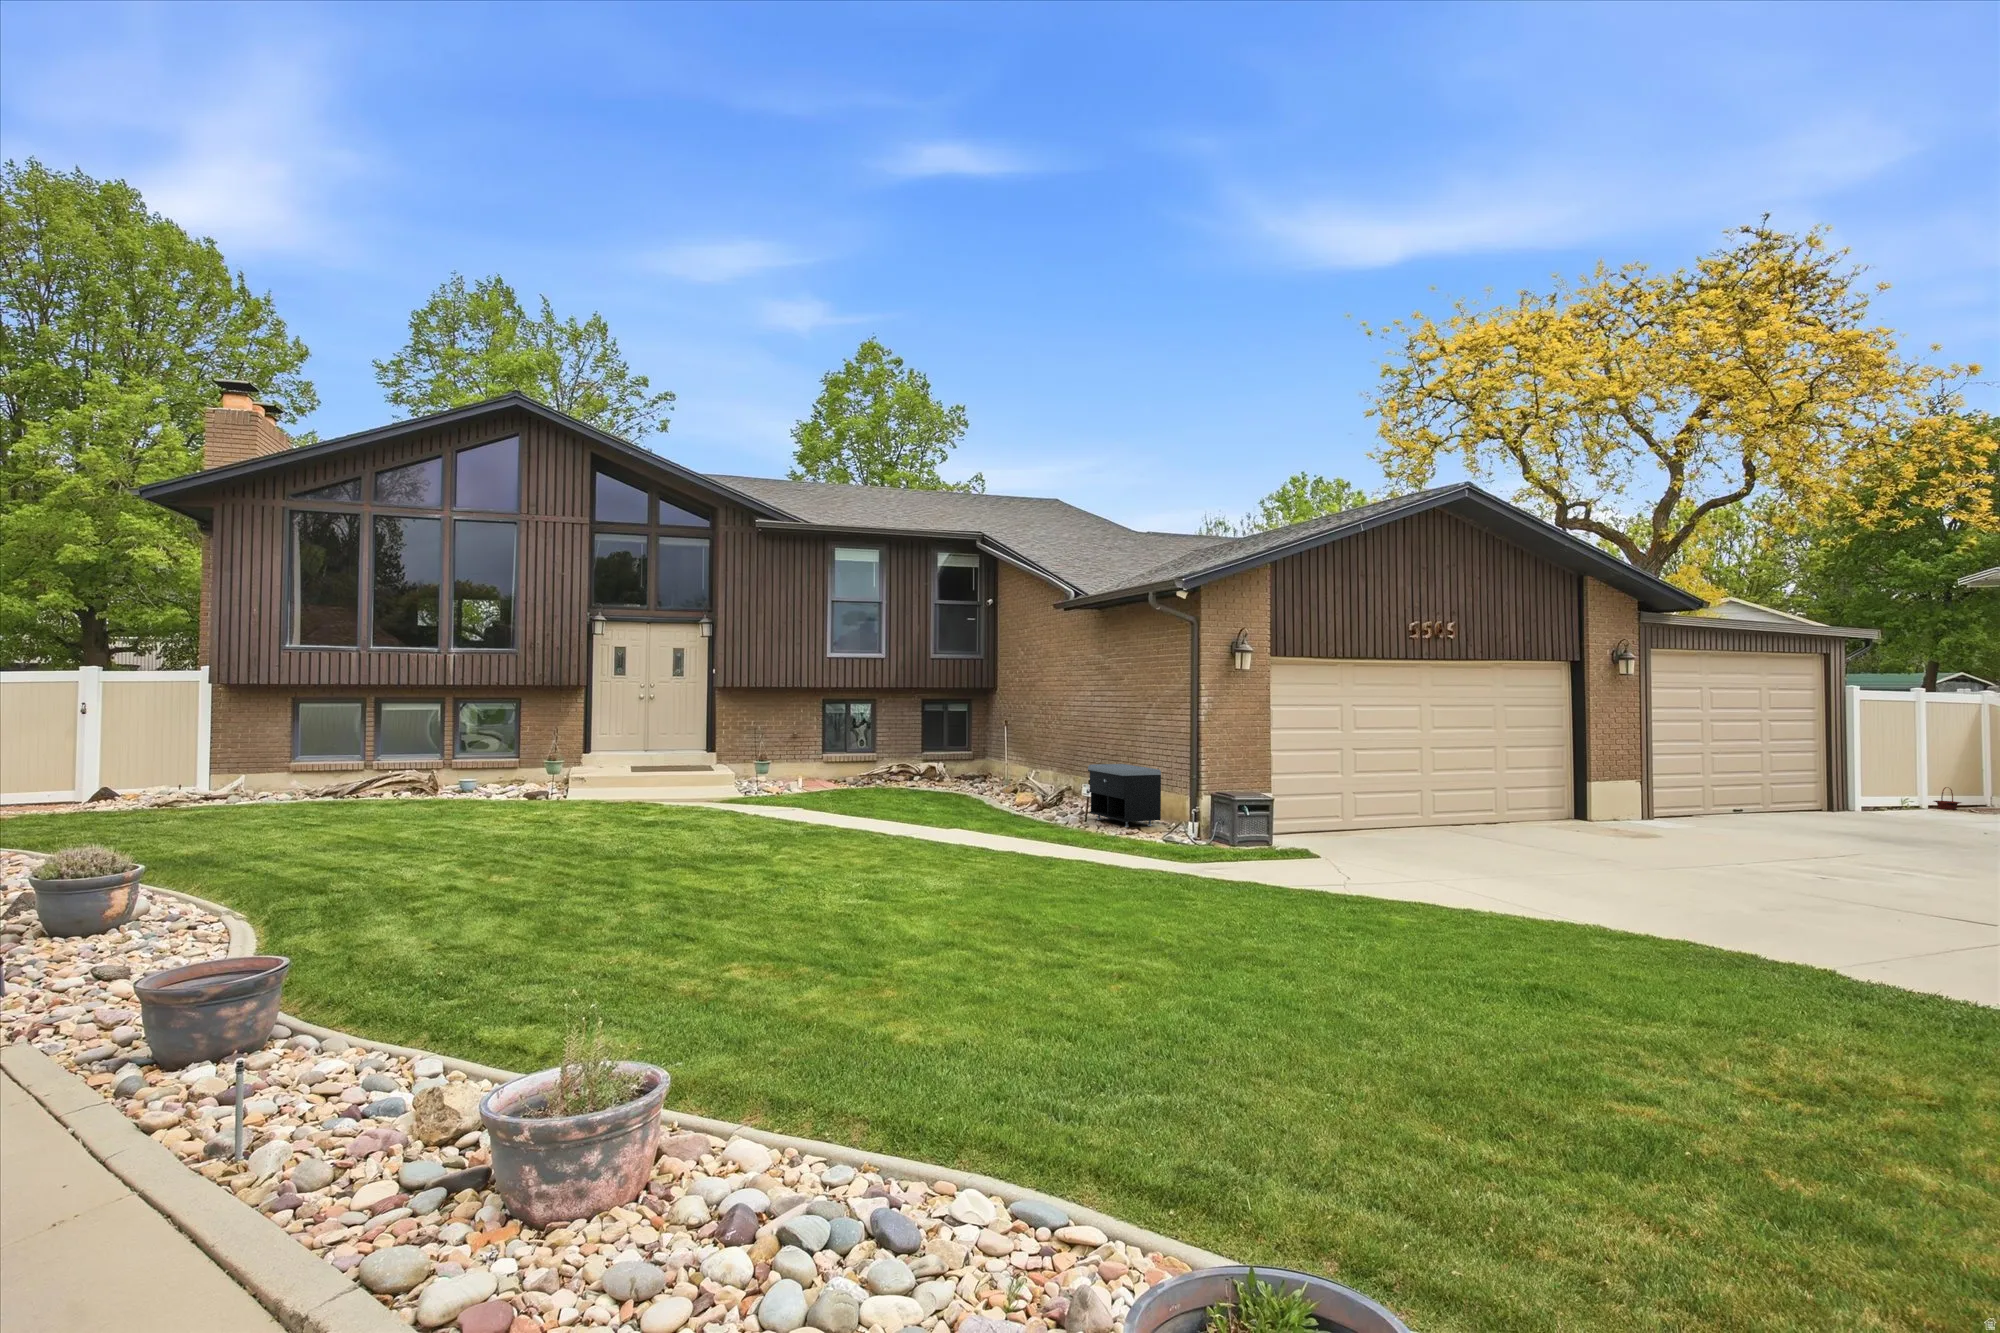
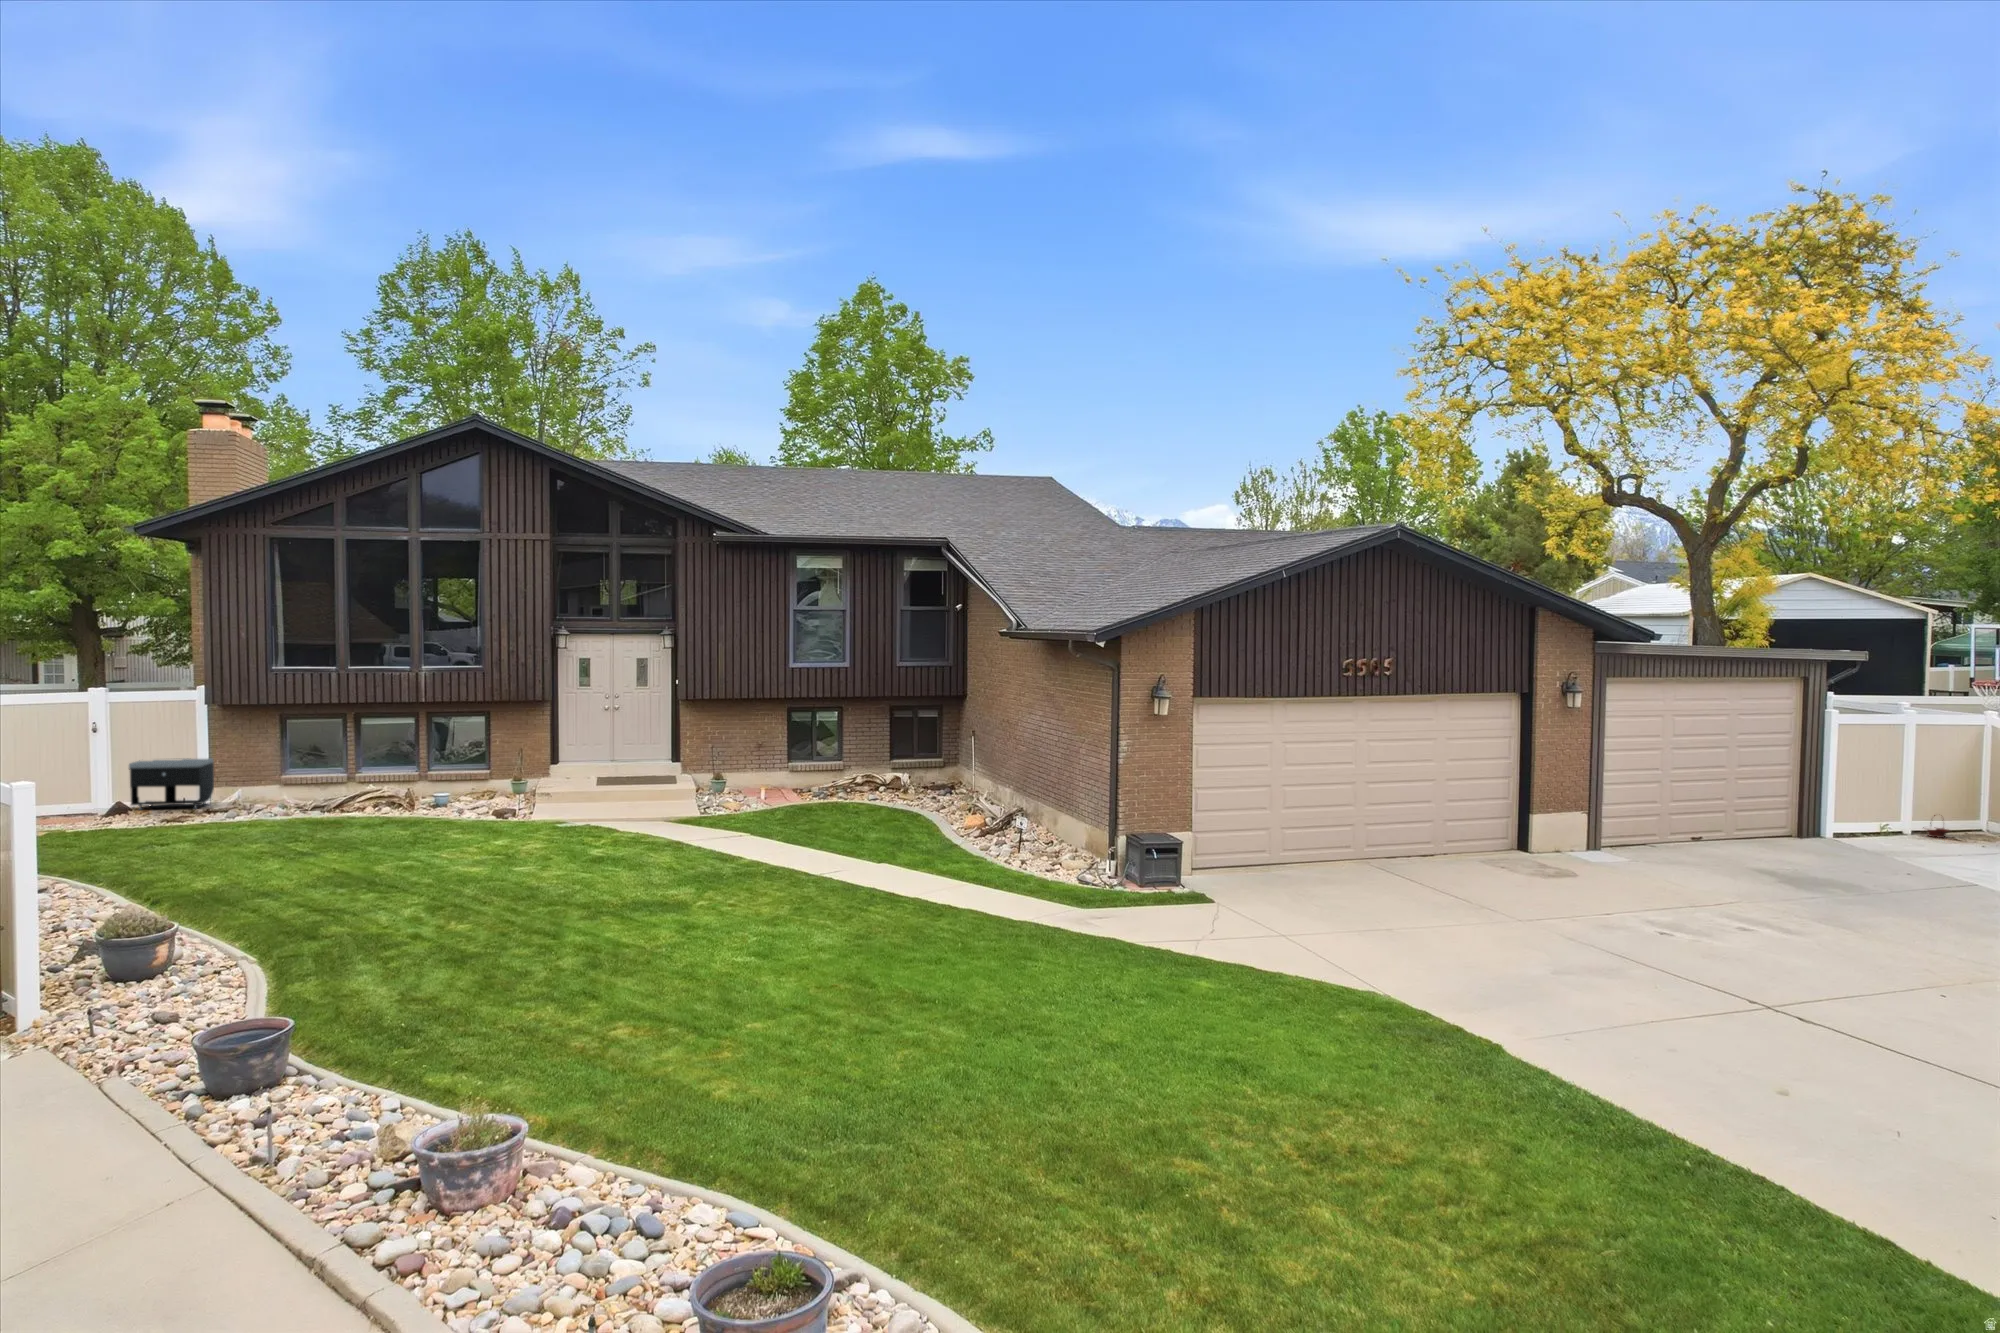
storage bench: present [1088,764,1161,827] -> present [129,758,214,810]

